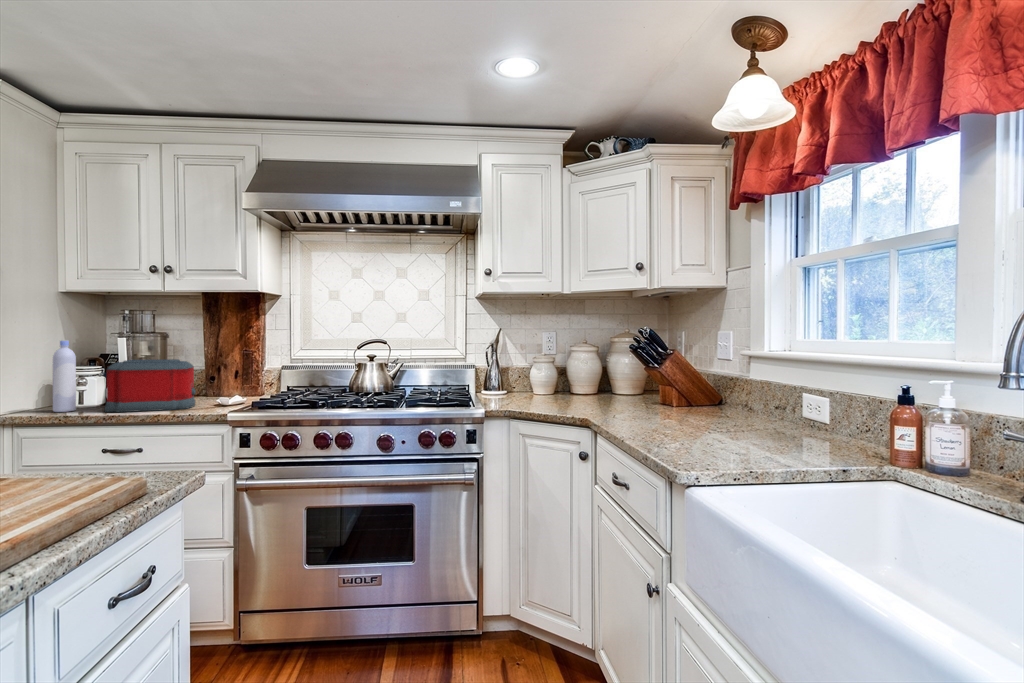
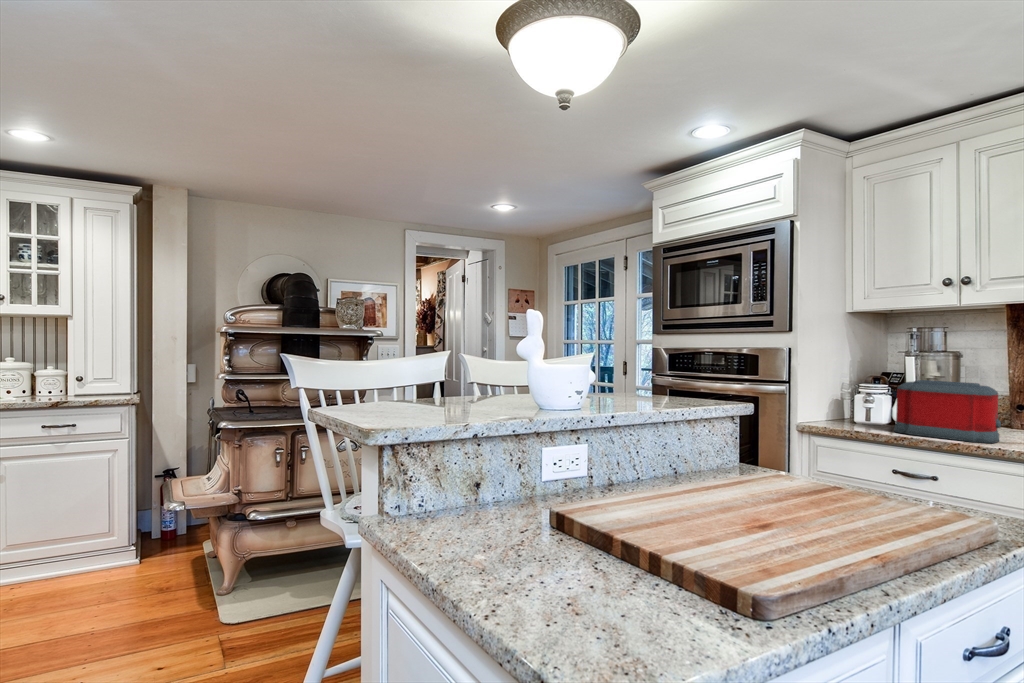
bottle: present [53,340,76,412] -> none [846,357,867,426]

